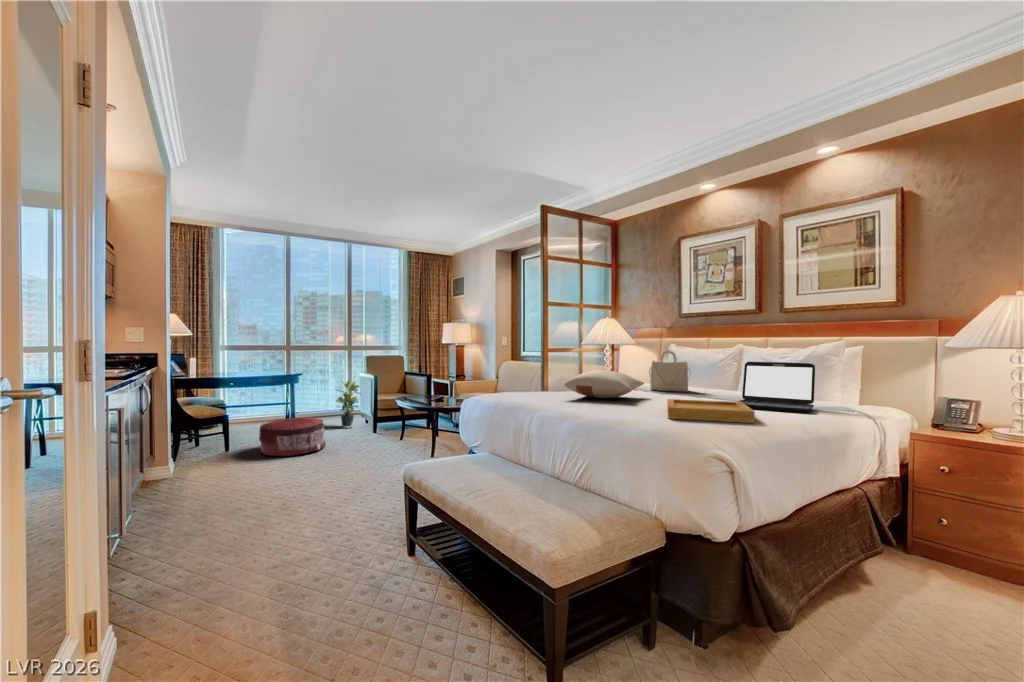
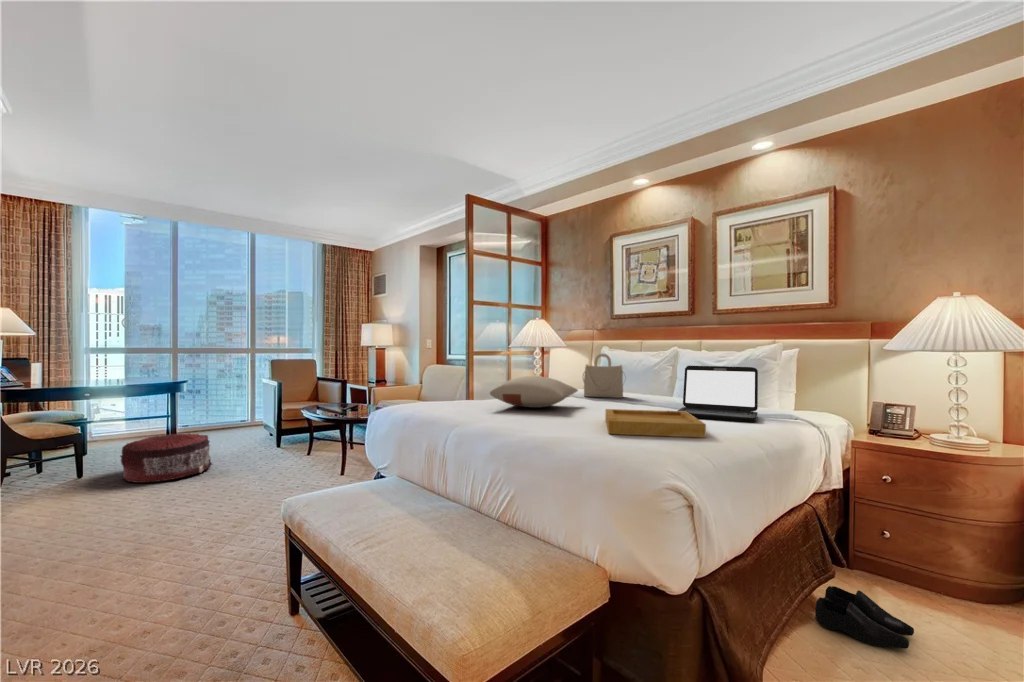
potted plant: present [336,379,361,428] -> none [230,387,264,443]
shoe: none [862,563,958,617] -> present [815,586,914,649]

